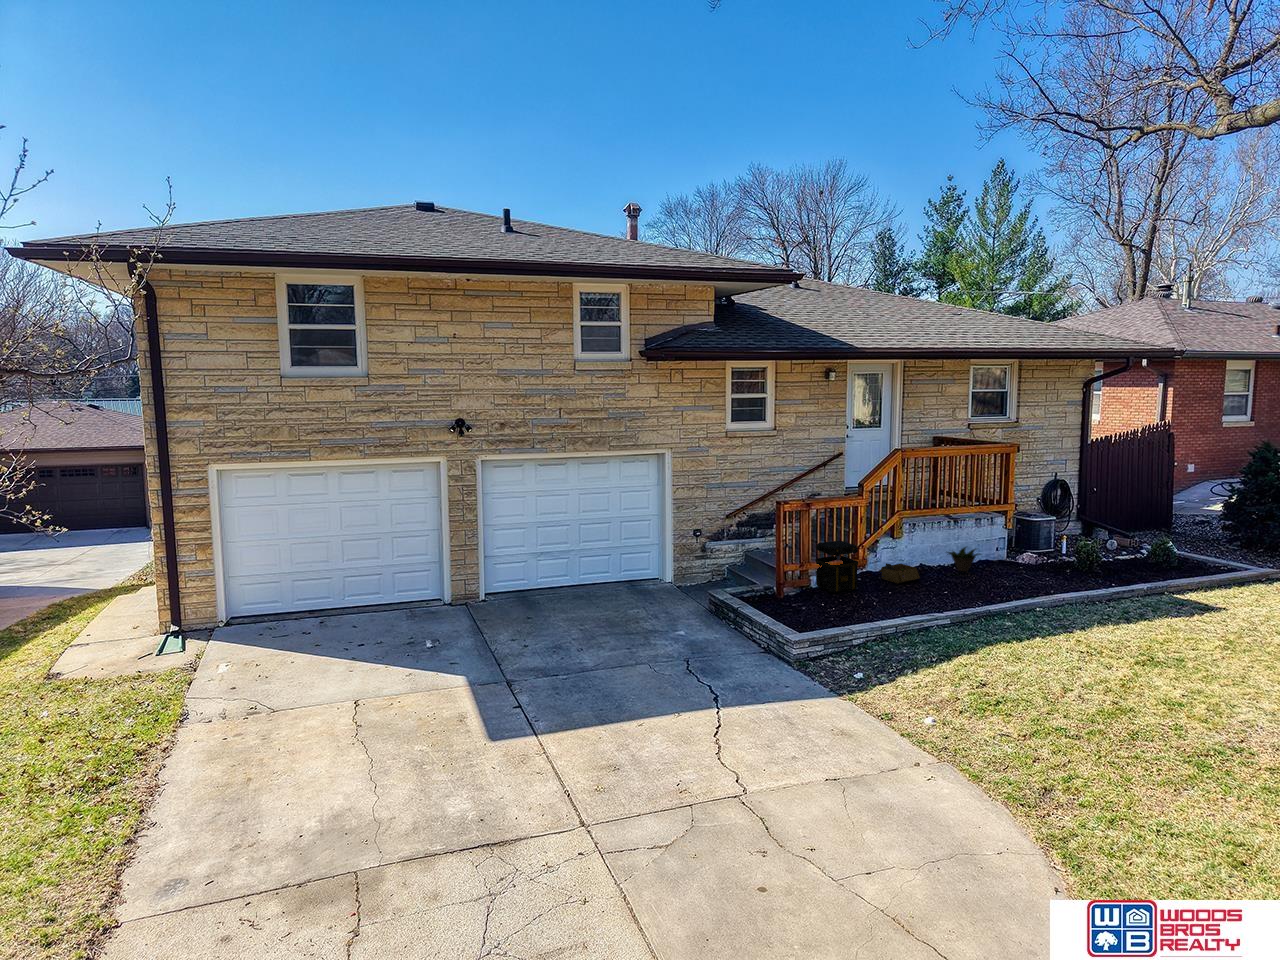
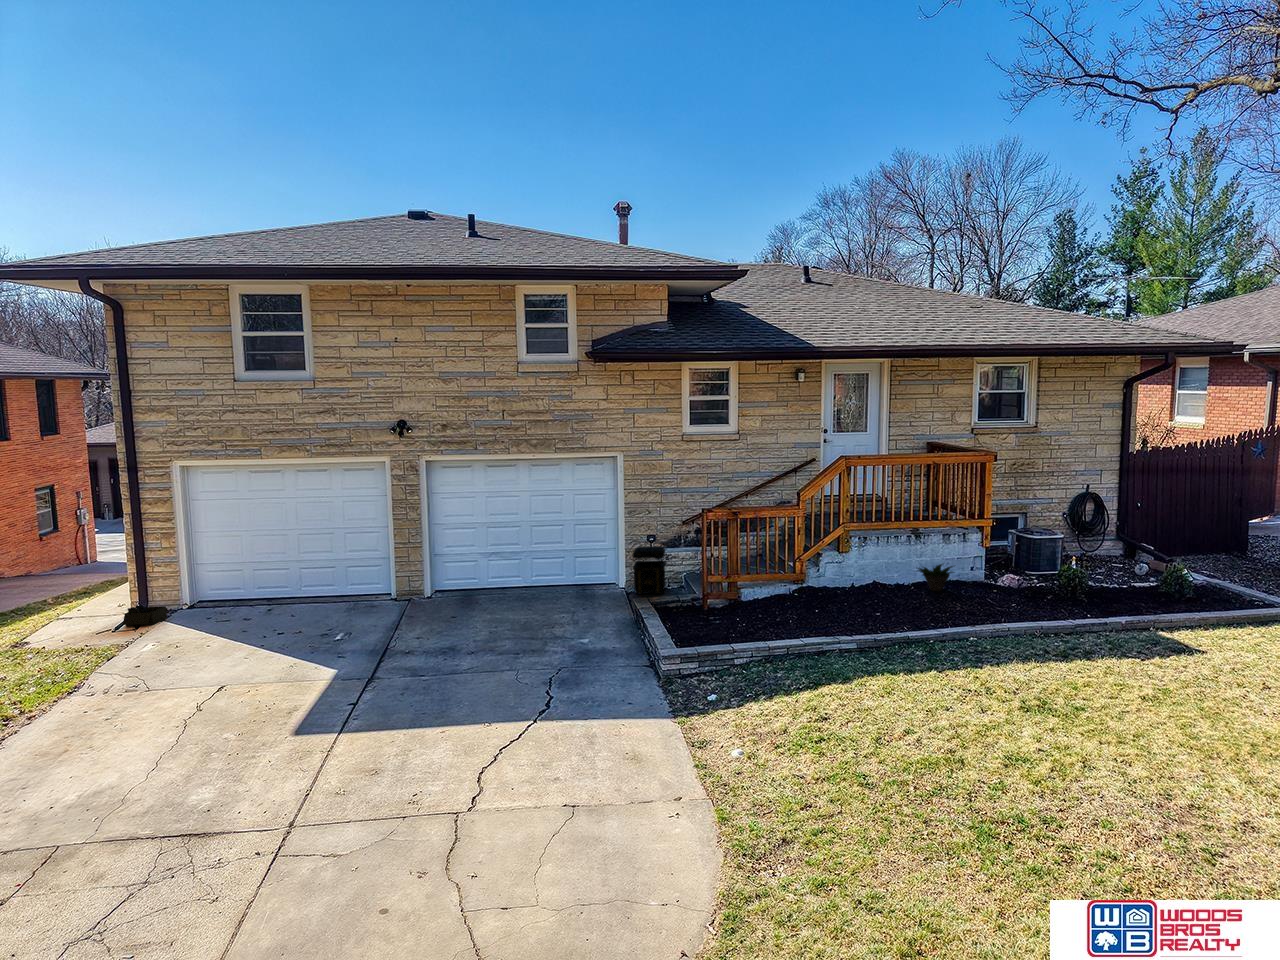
toolbox: present [815,541,858,593] -> present [633,546,666,594]
cardboard box: present [879,563,920,583] -> present [123,604,169,626]

